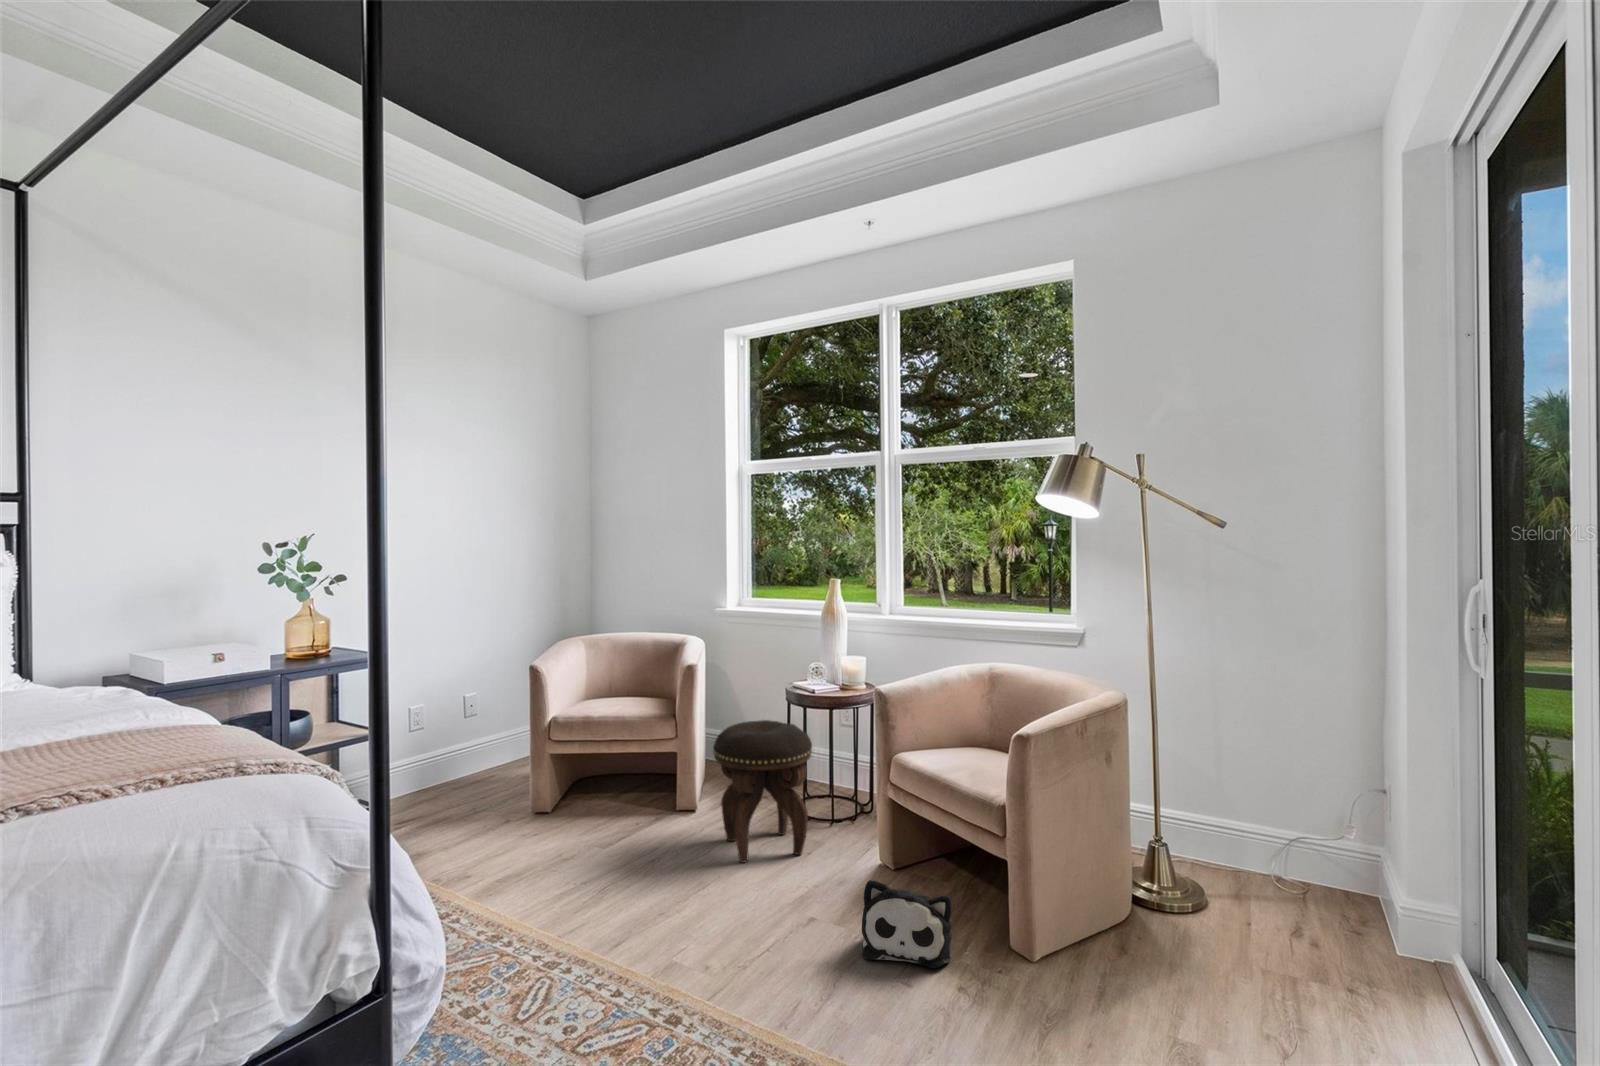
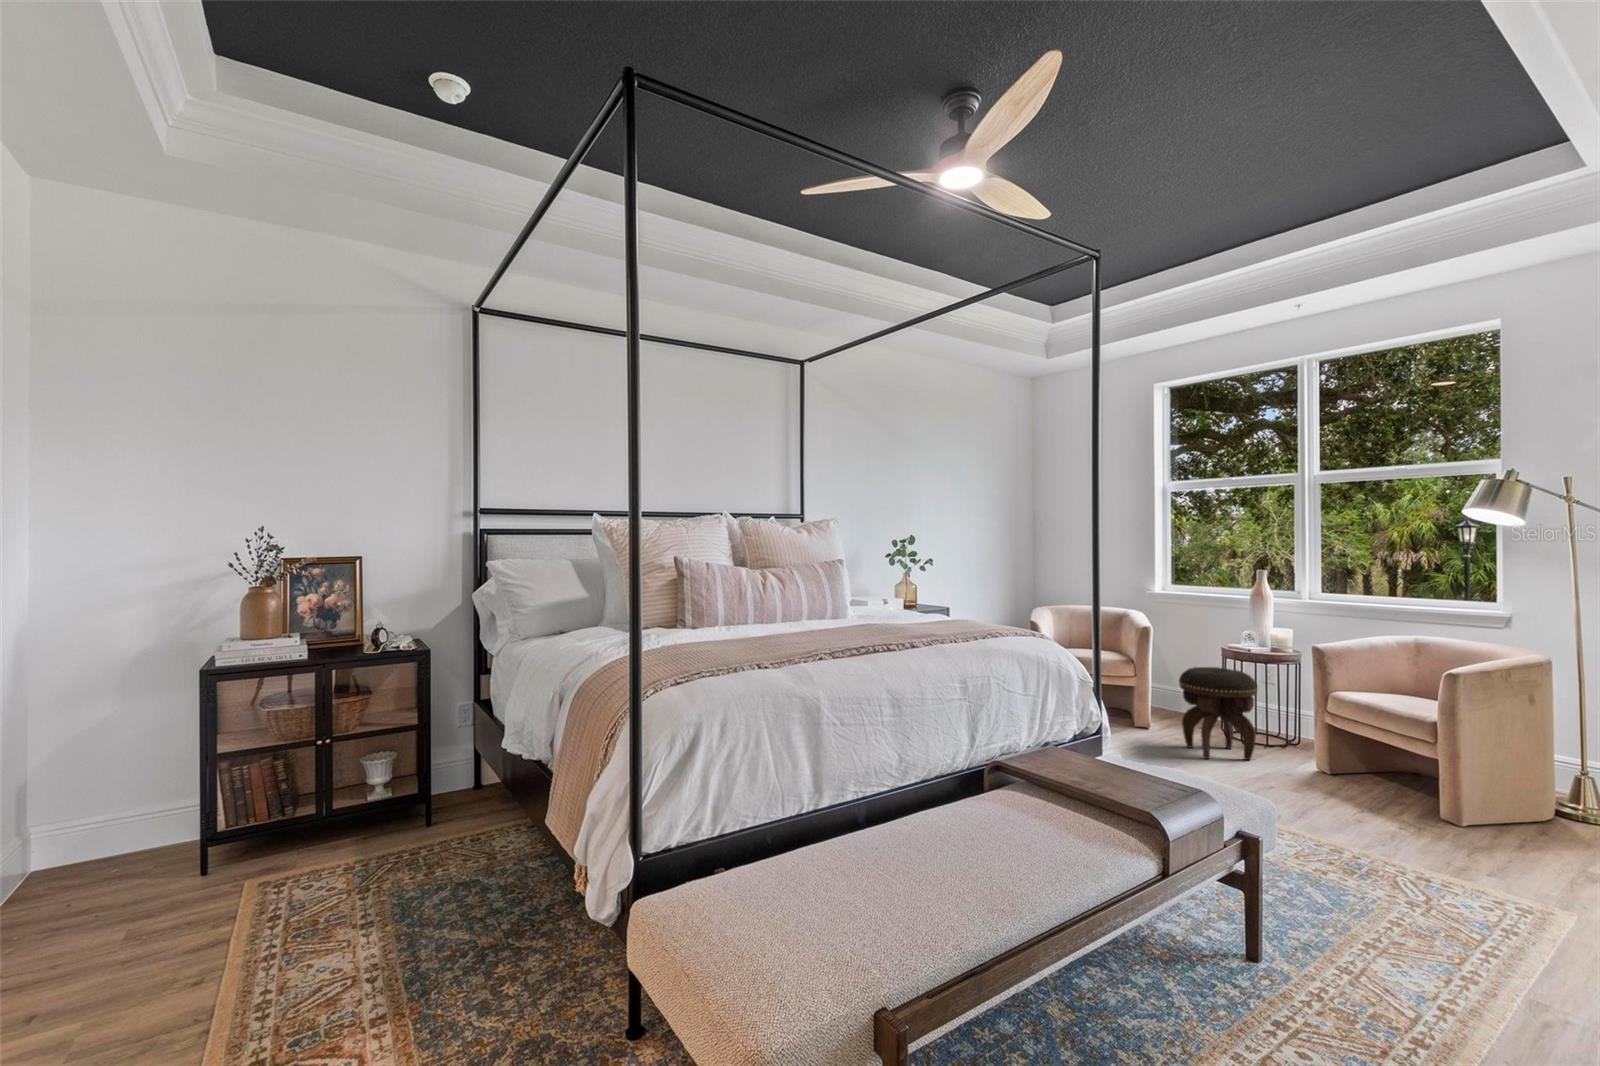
plush toy: present [862,879,952,968] -> none [1322,763,1396,823]

